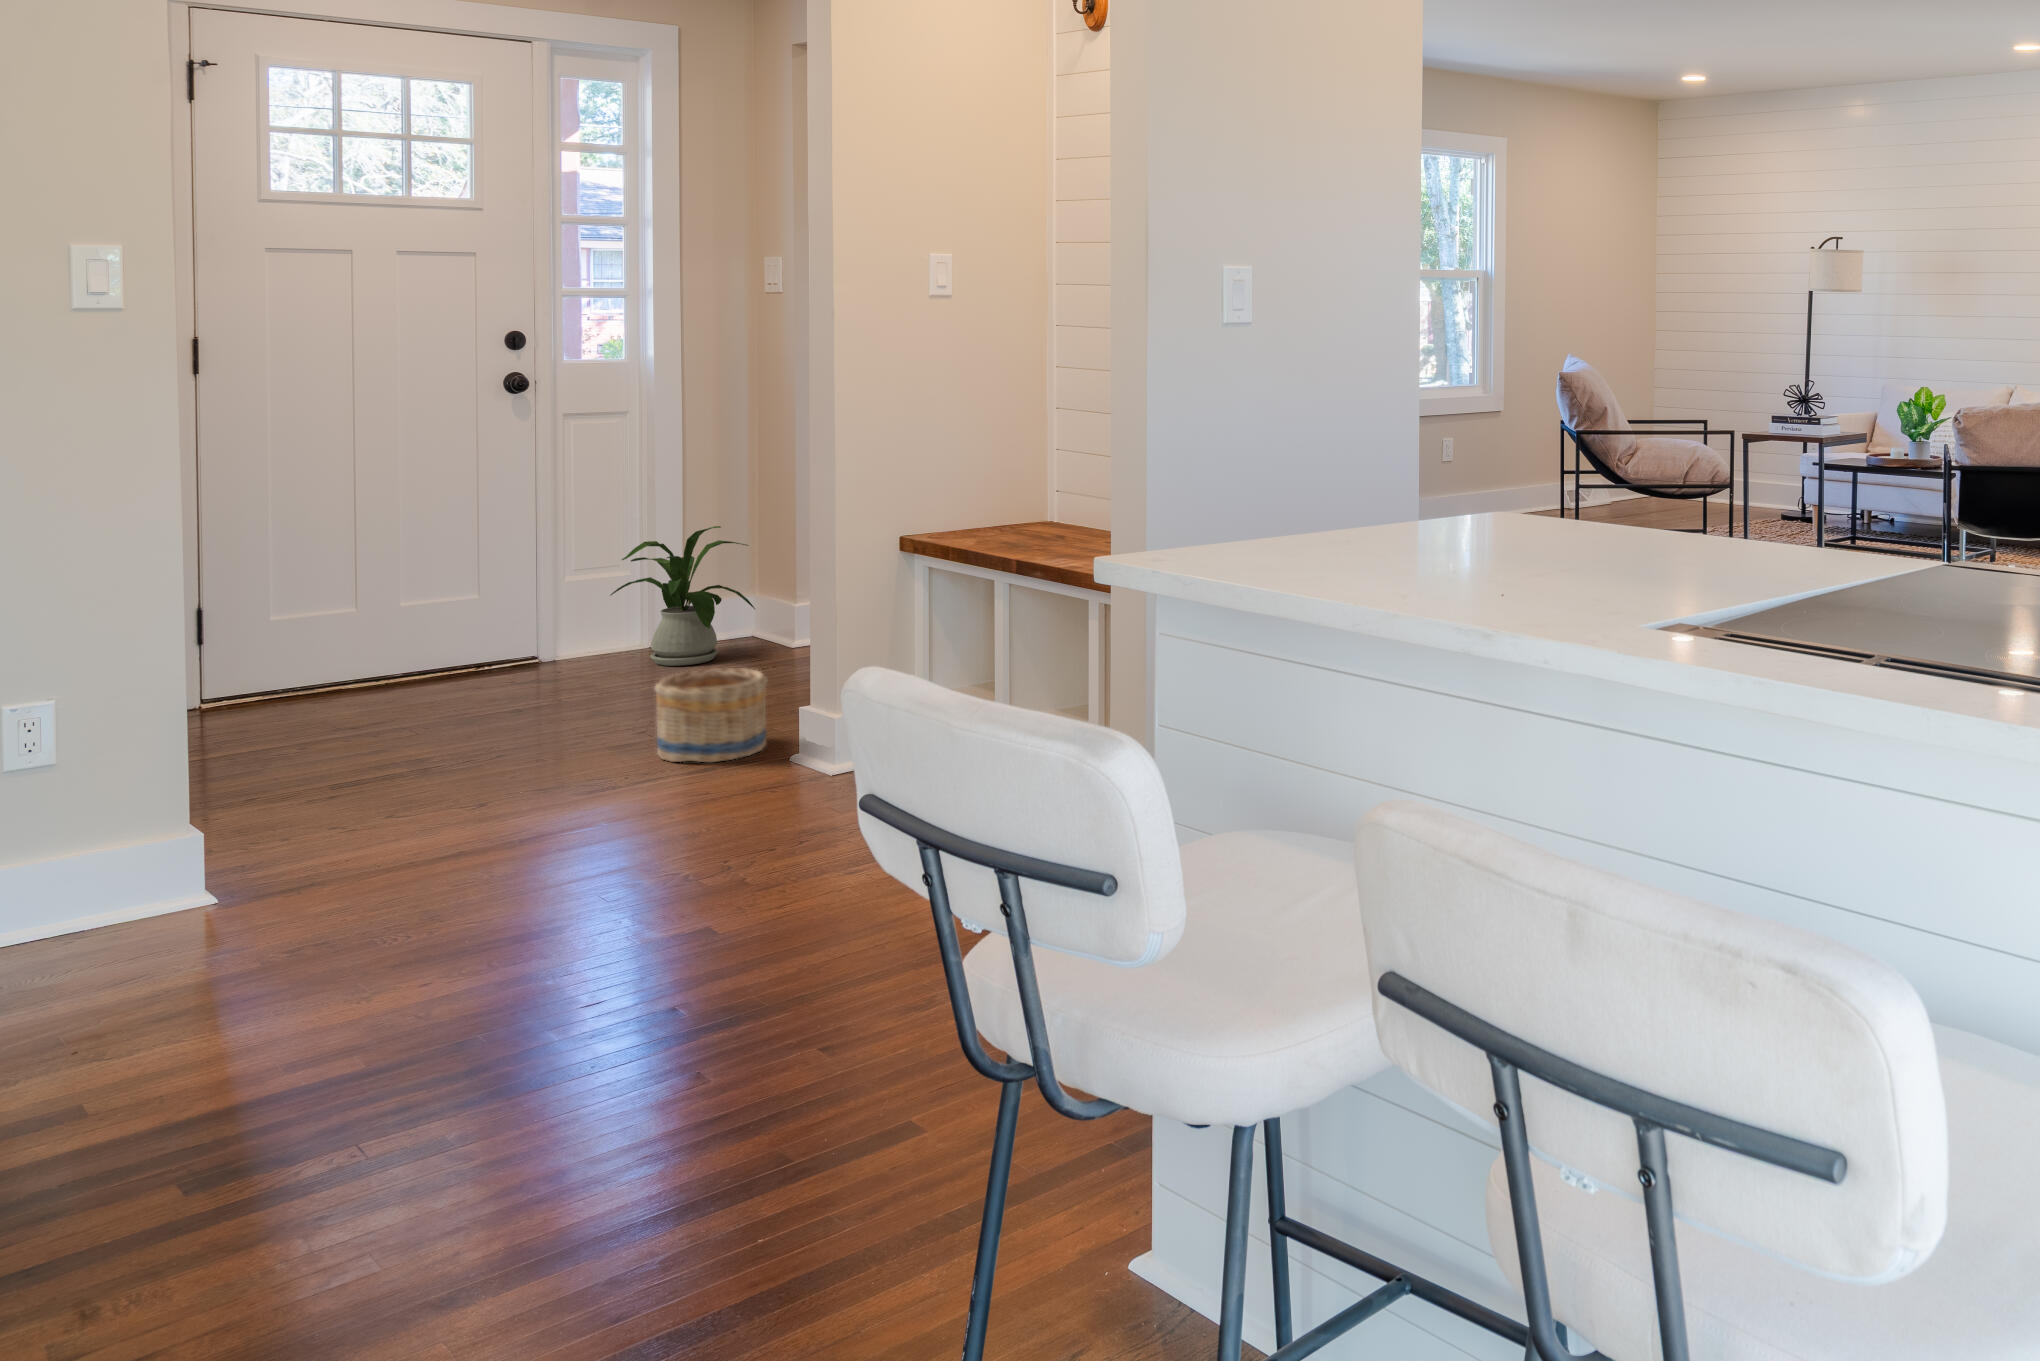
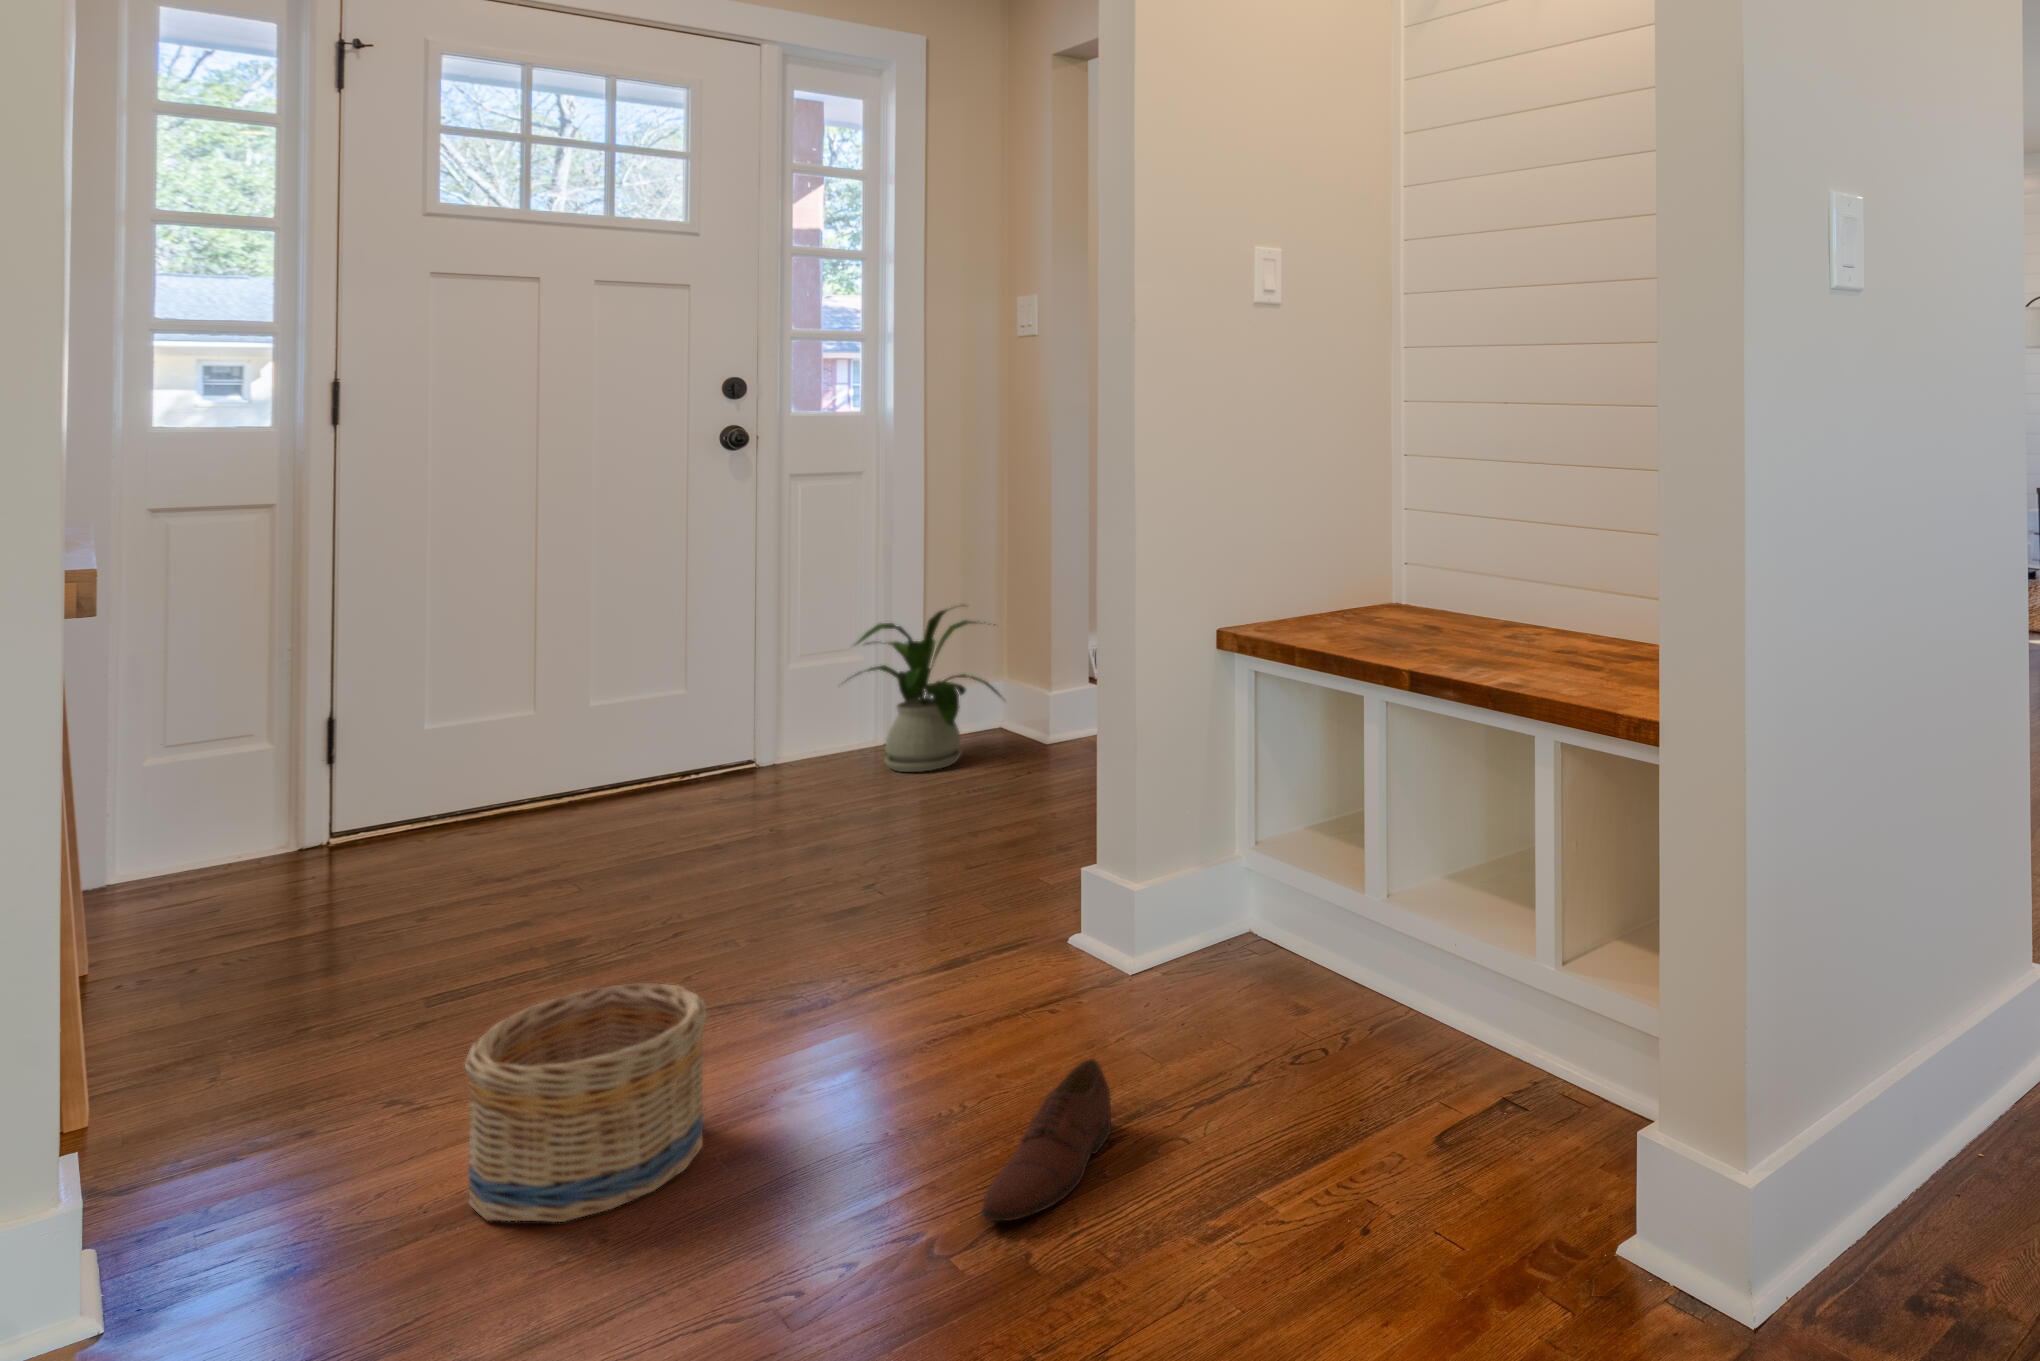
basket: present [655,668,767,762] -> present [465,983,707,1222]
shoe: none [710,799,797,871] -> present [982,1058,1111,1221]

